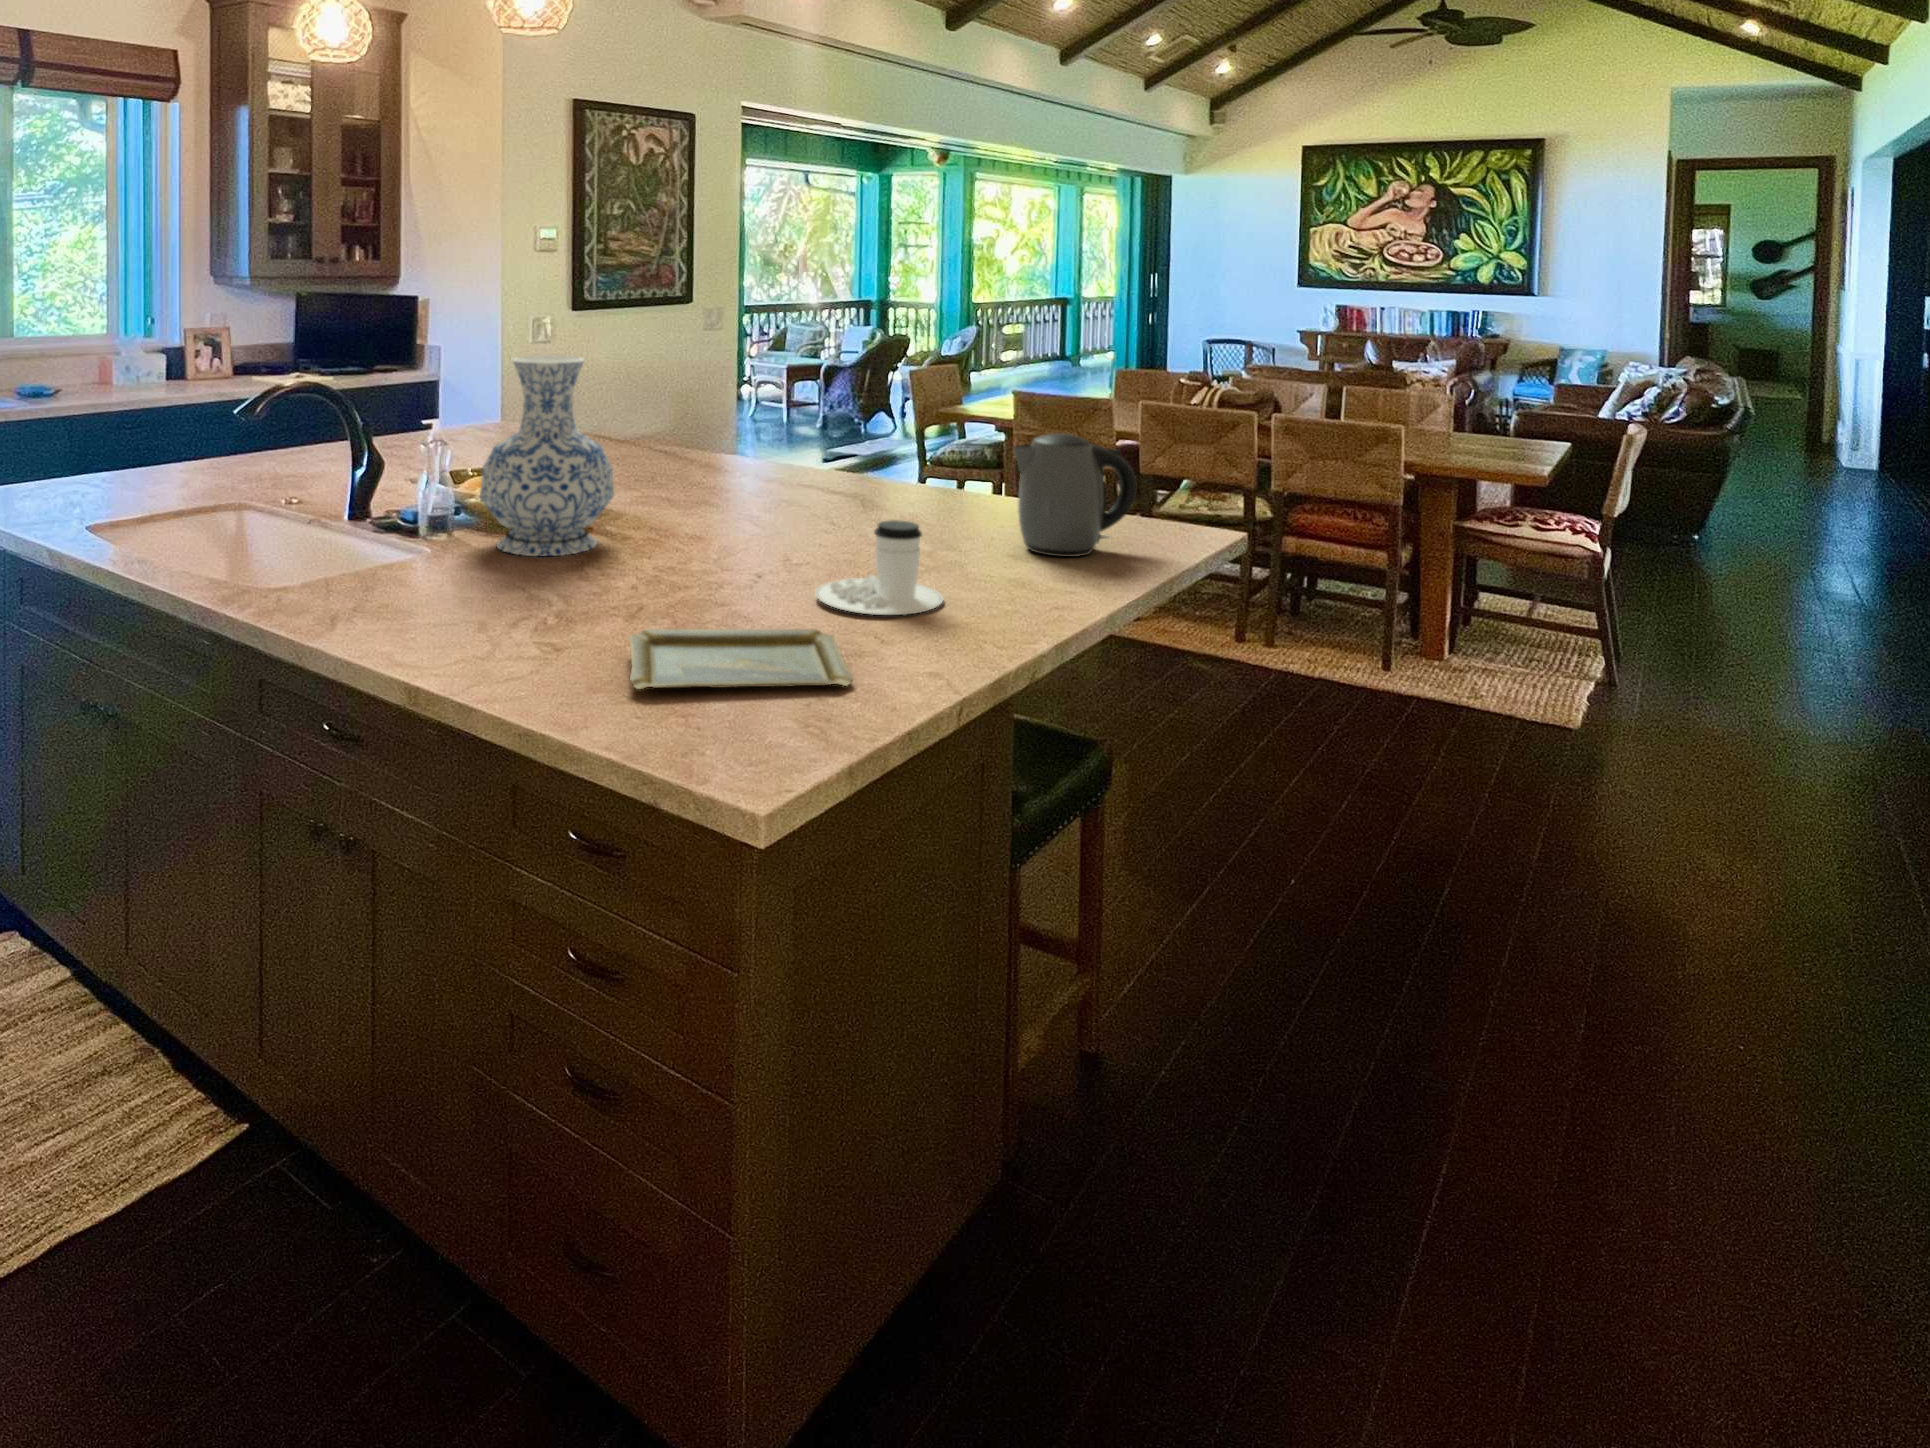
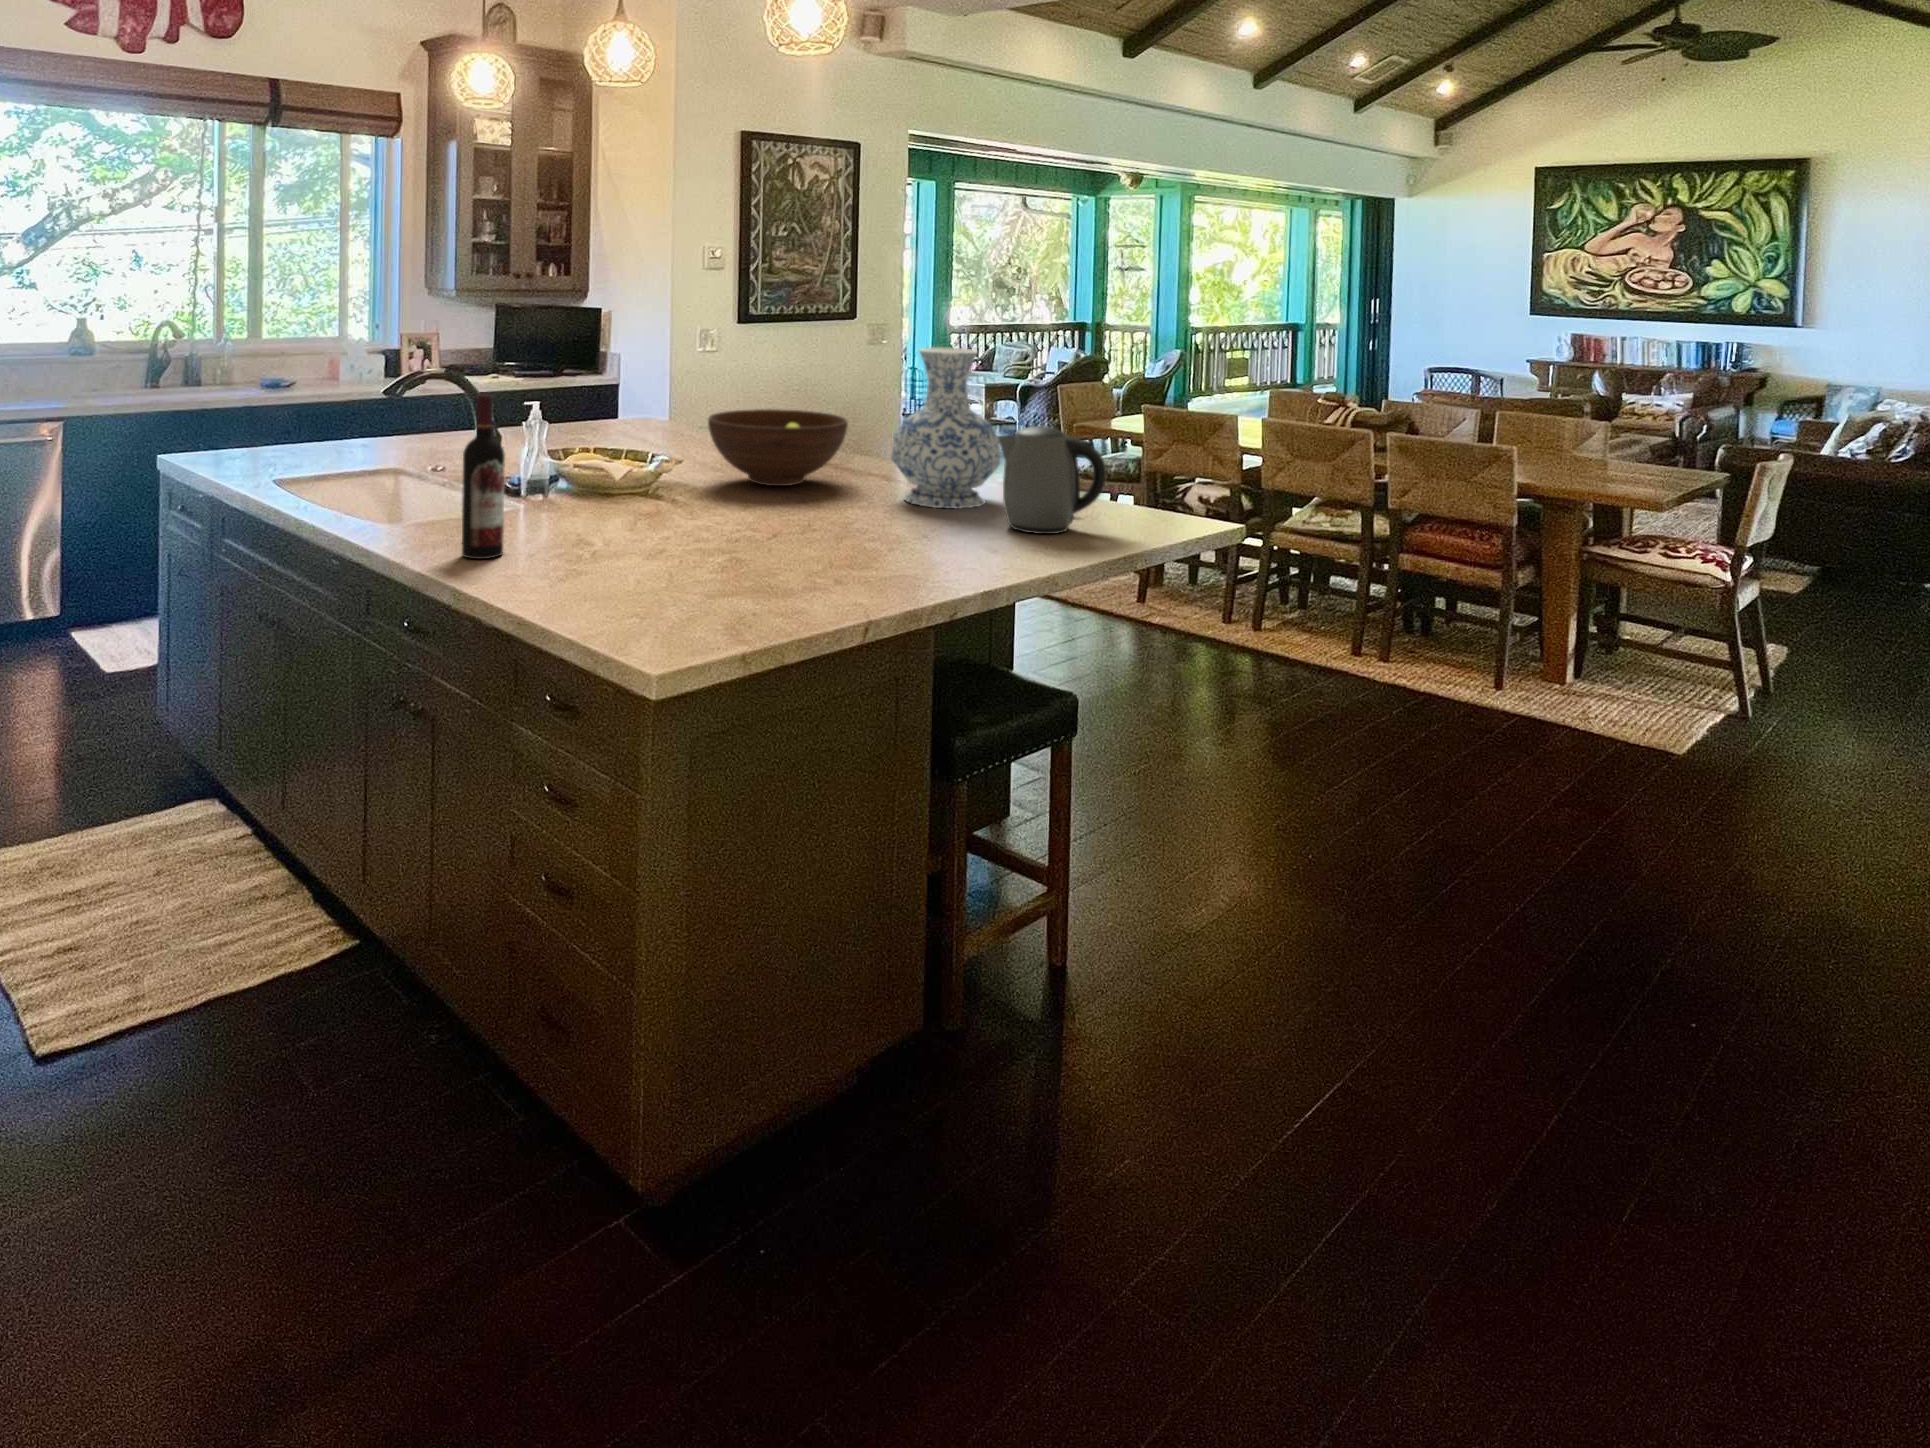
vase: present [480,355,614,556] -> present [891,347,1000,509]
fruit bowl: none [637,417,799,508] -> present [708,409,848,486]
wine bottle: none [409,420,461,629] -> present [462,394,505,559]
coffee cup: present [815,520,943,615] -> none [792,491,900,568]
tray: present [629,629,852,689] -> none [591,564,776,611]

